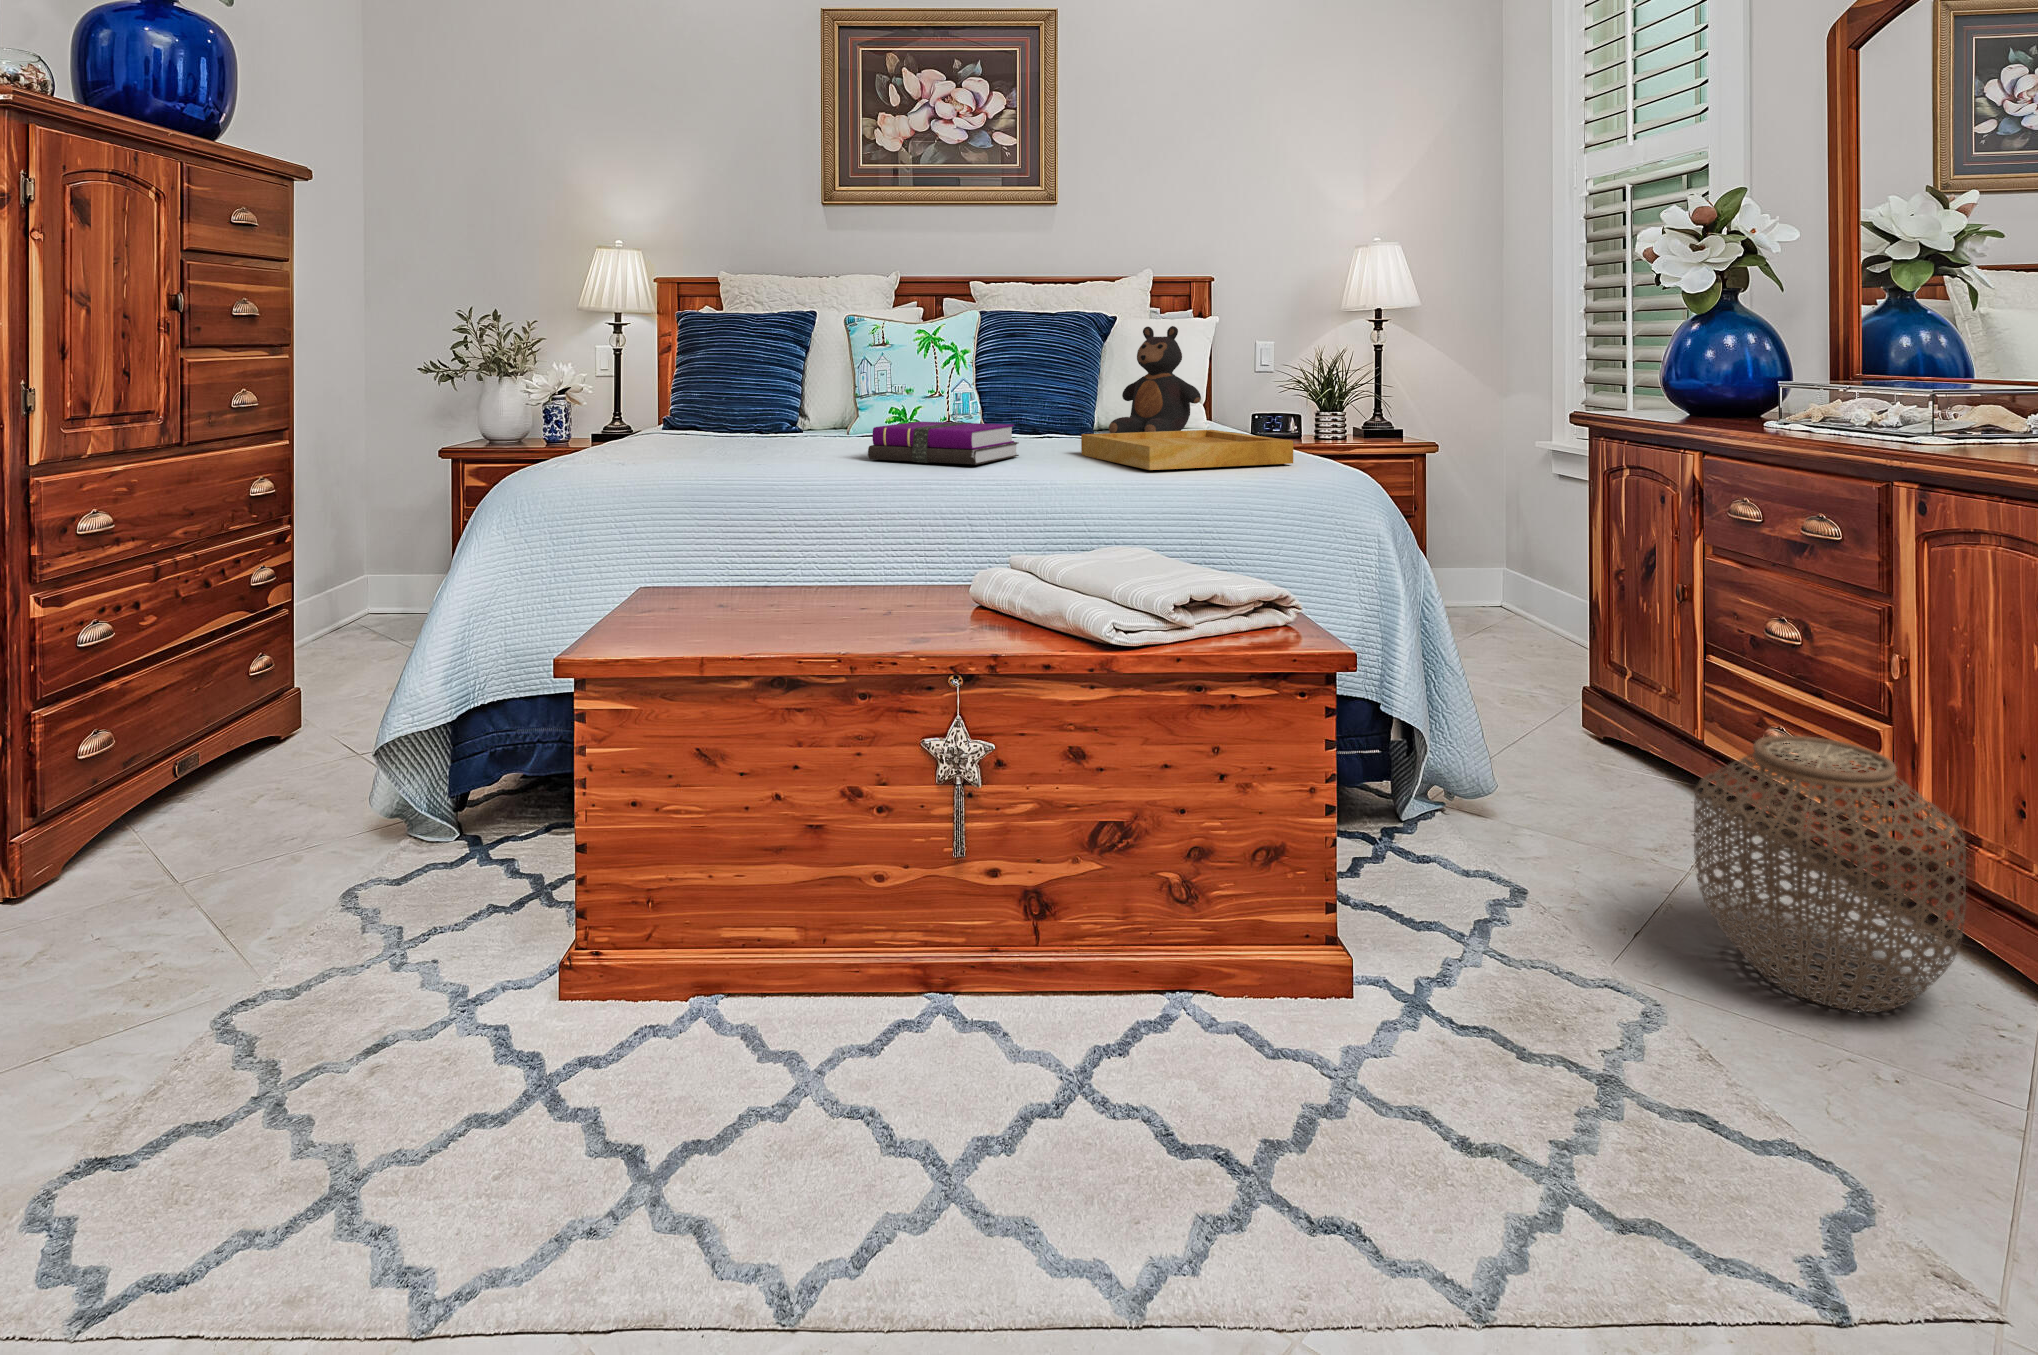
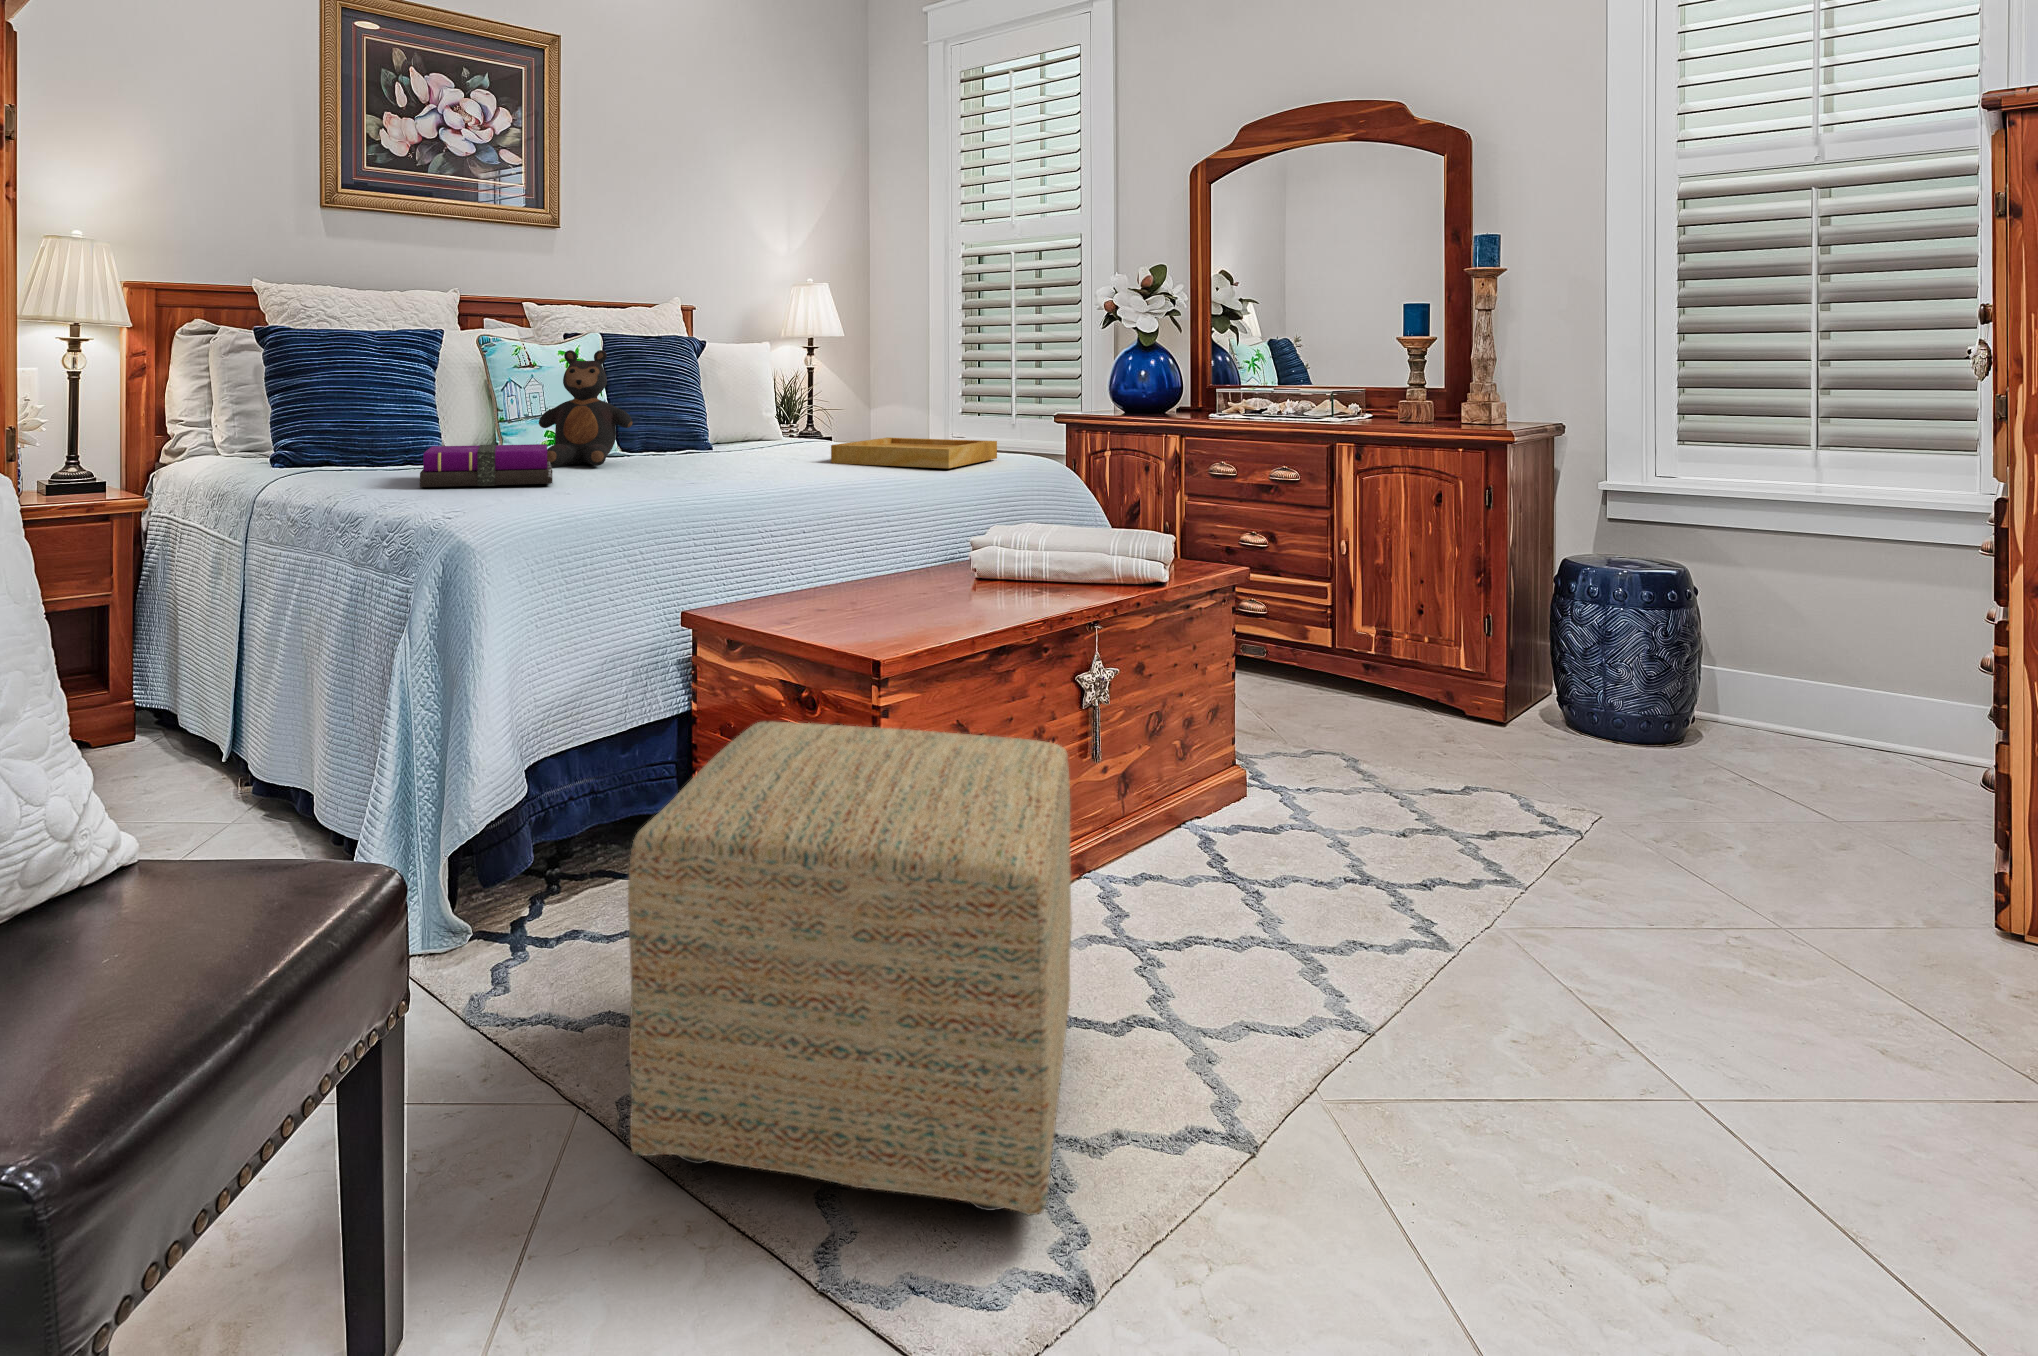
teddy bear: present [1109,326,1201,433] -> present [539,350,633,466]
notebook: present [868,422,1019,464] -> present [420,444,552,487]
ottoman: none [131,698,601,1241] -> present [628,722,1072,1215]
woven basket: present [1694,735,1966,1012] -> none [1297,591,1430,734]

